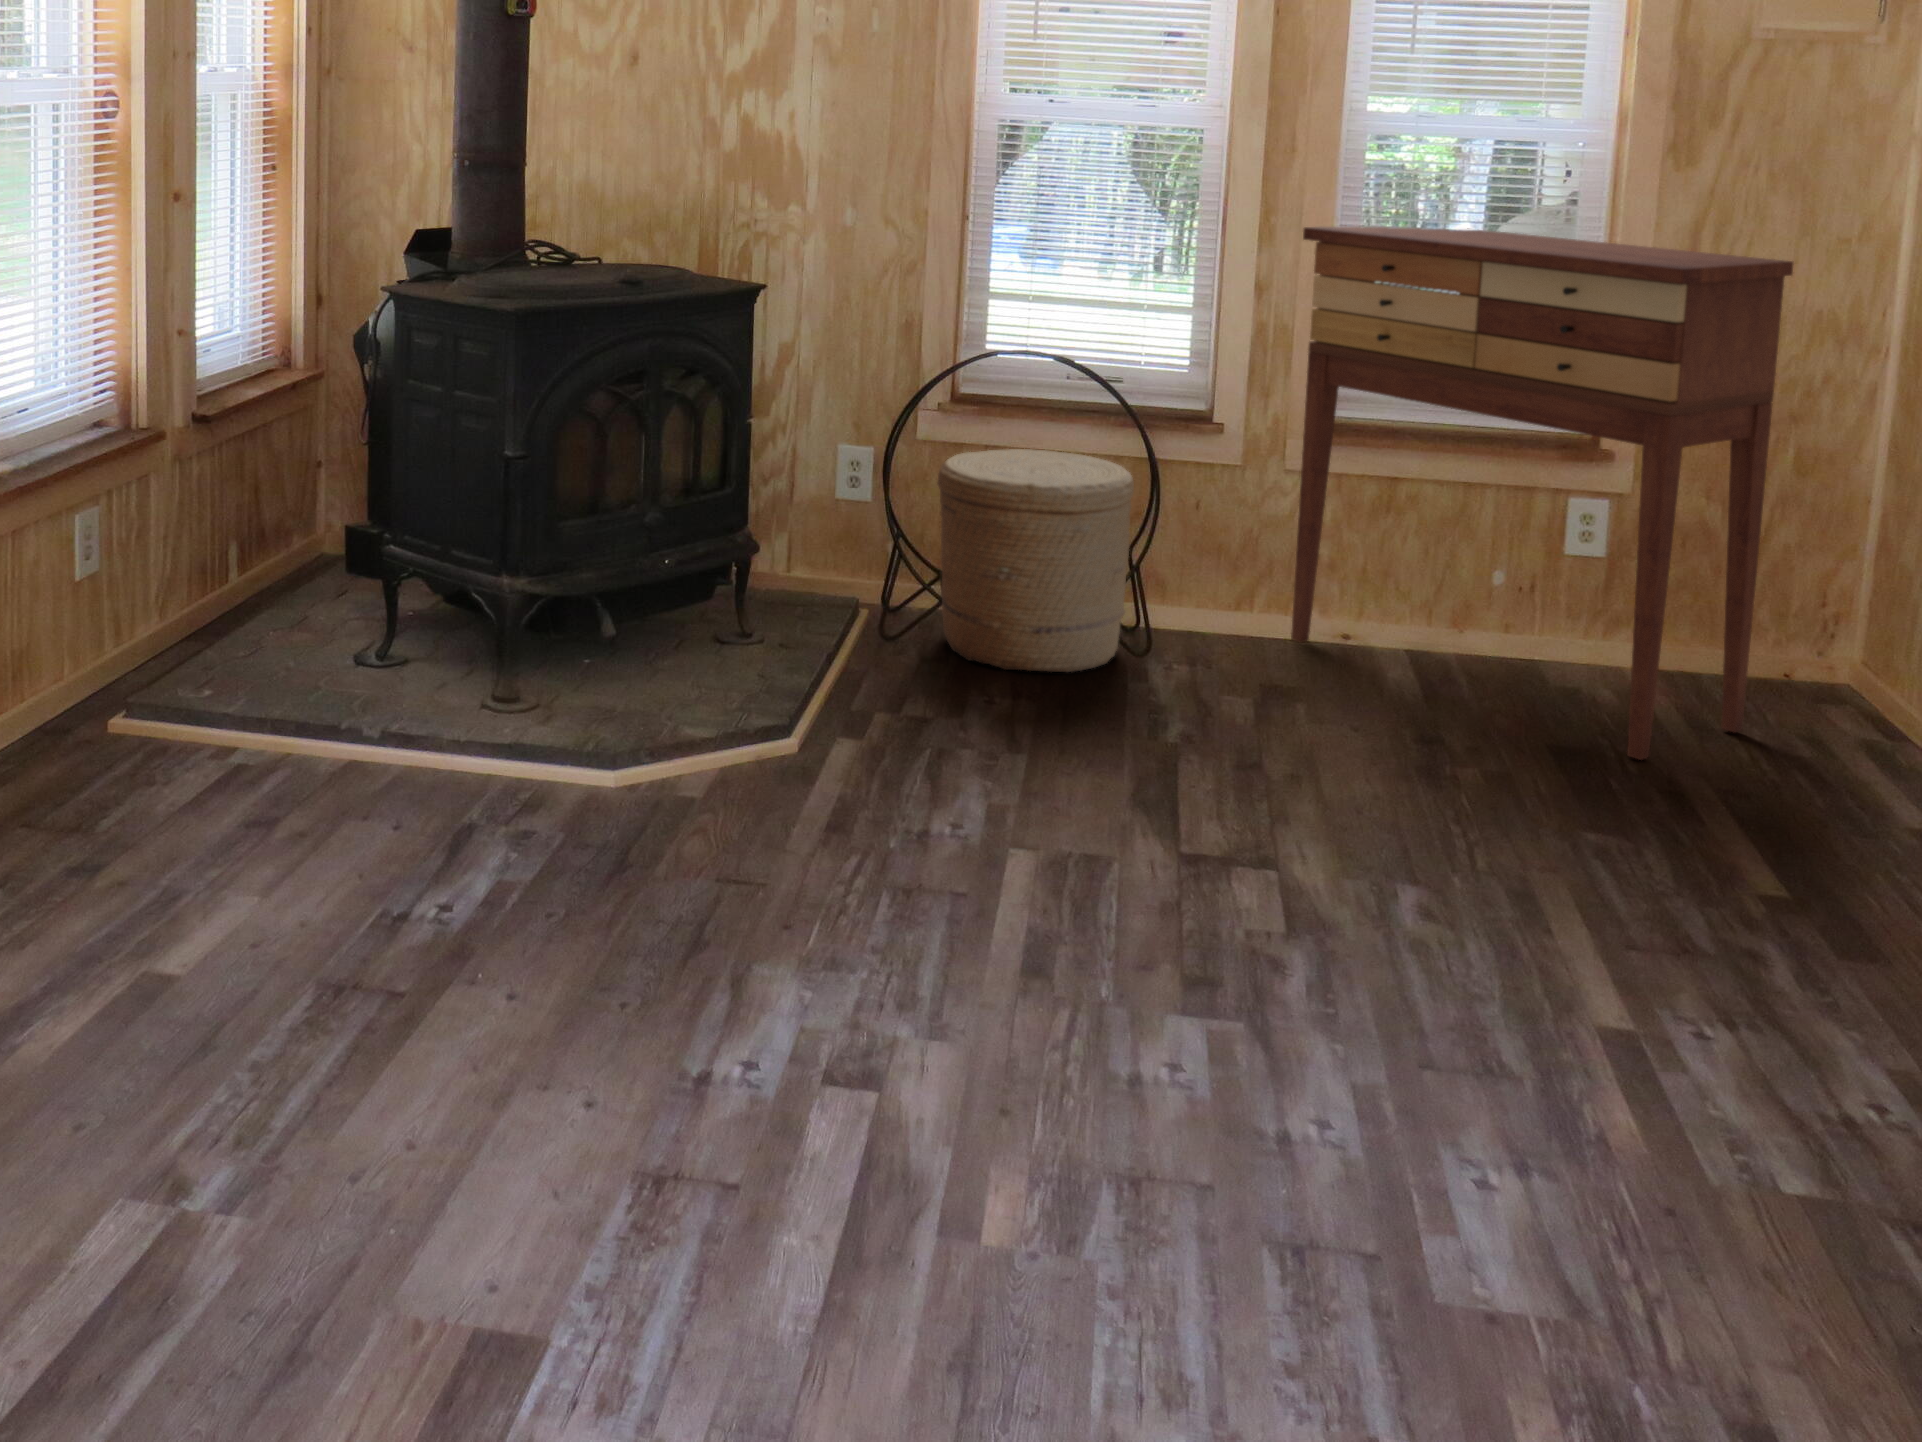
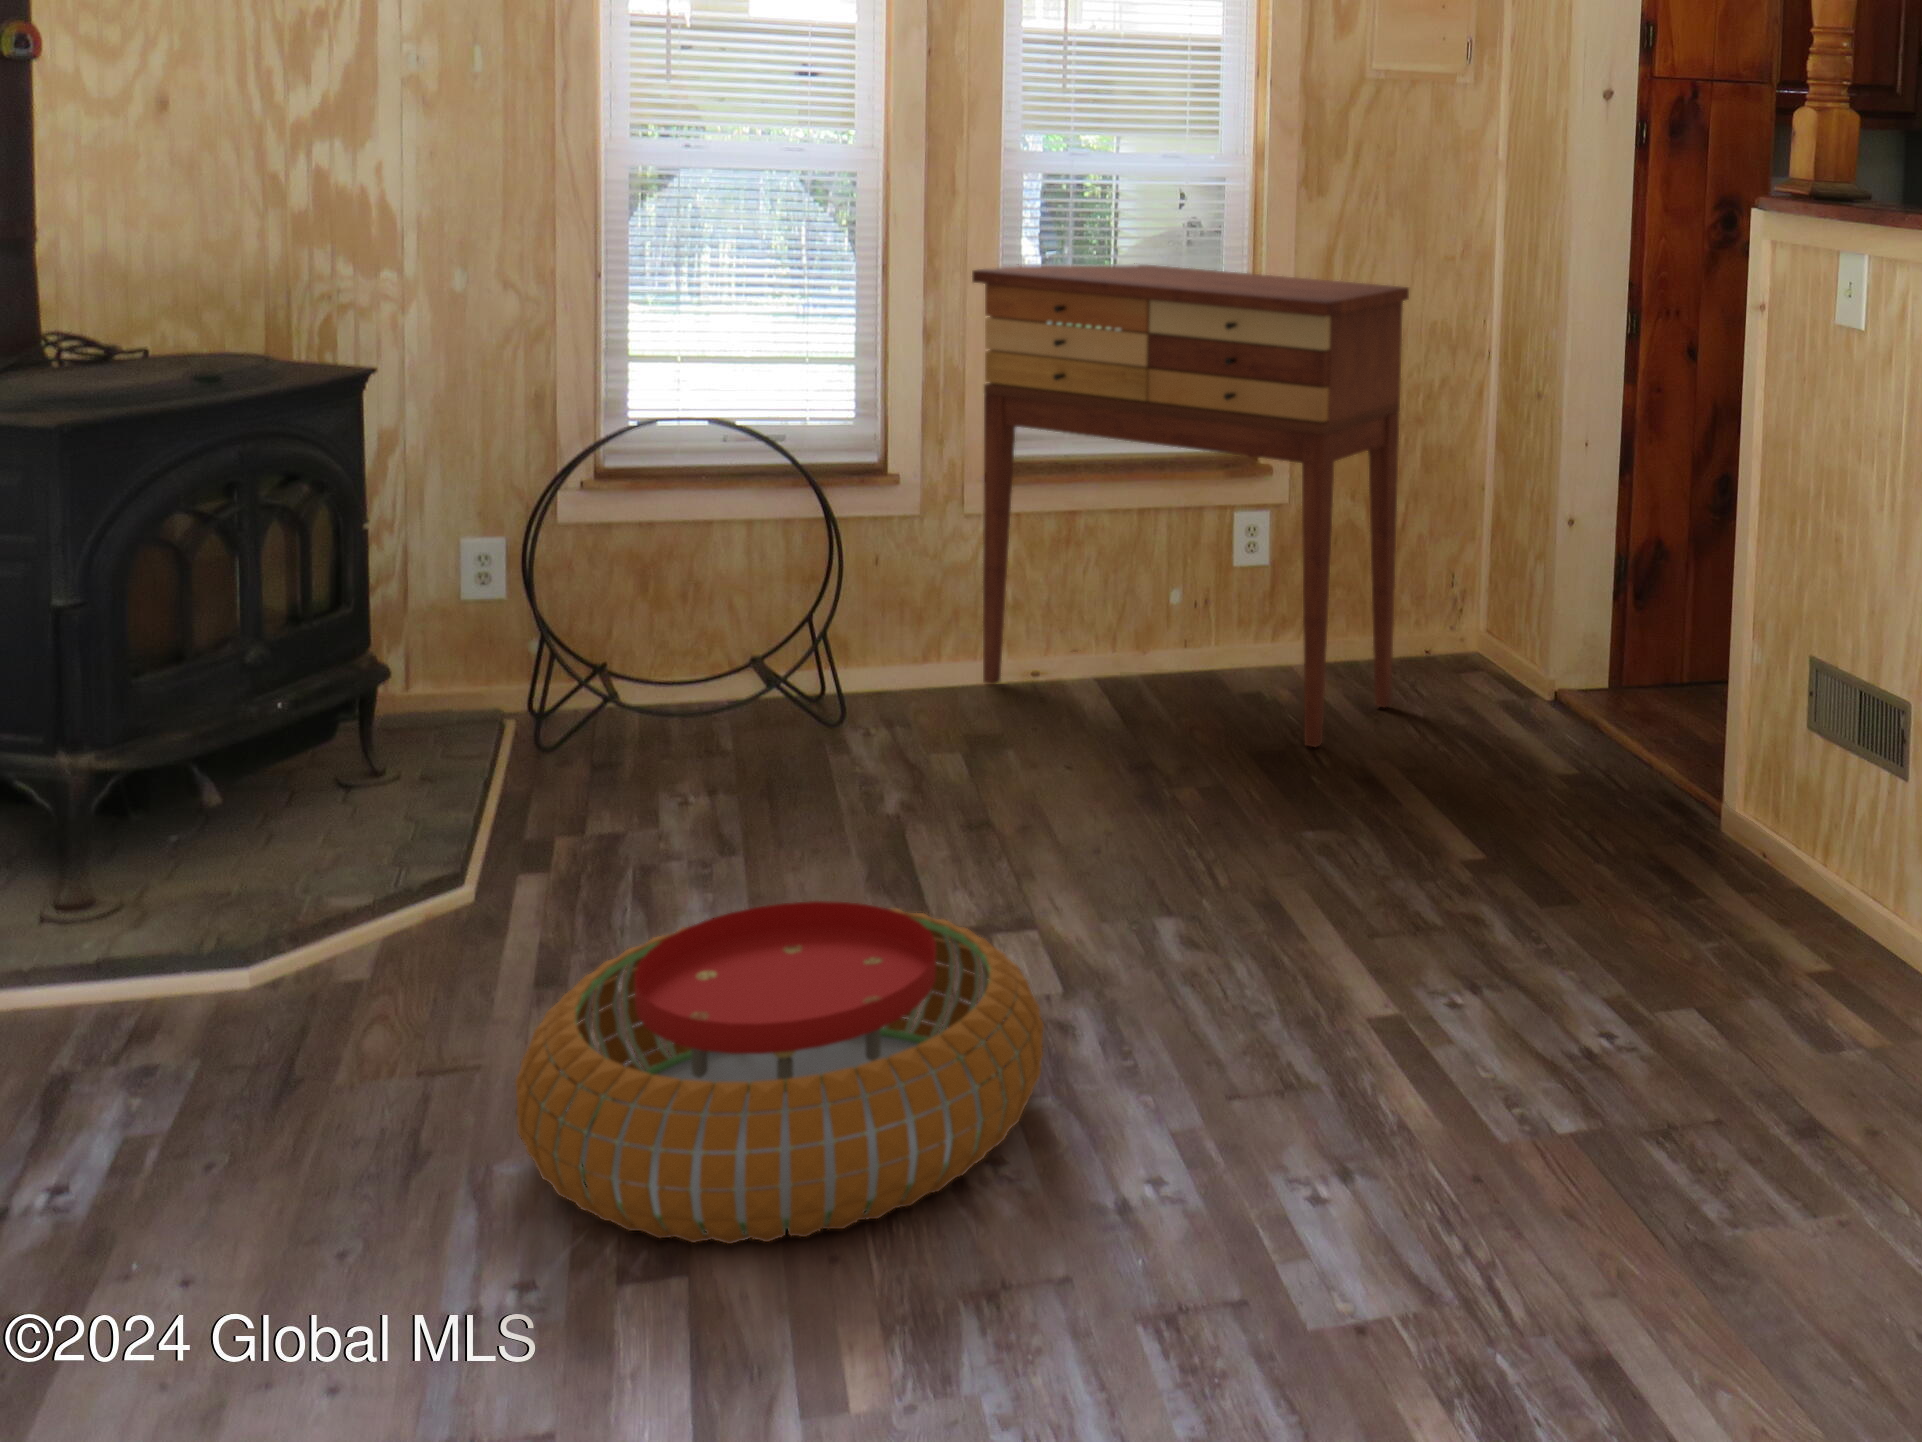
woven basket: present [937,449,1134,672] -> none [597,521,818,765]
pouf: none [764,796,1259,1124] -> present [515,901,1044,1244]

